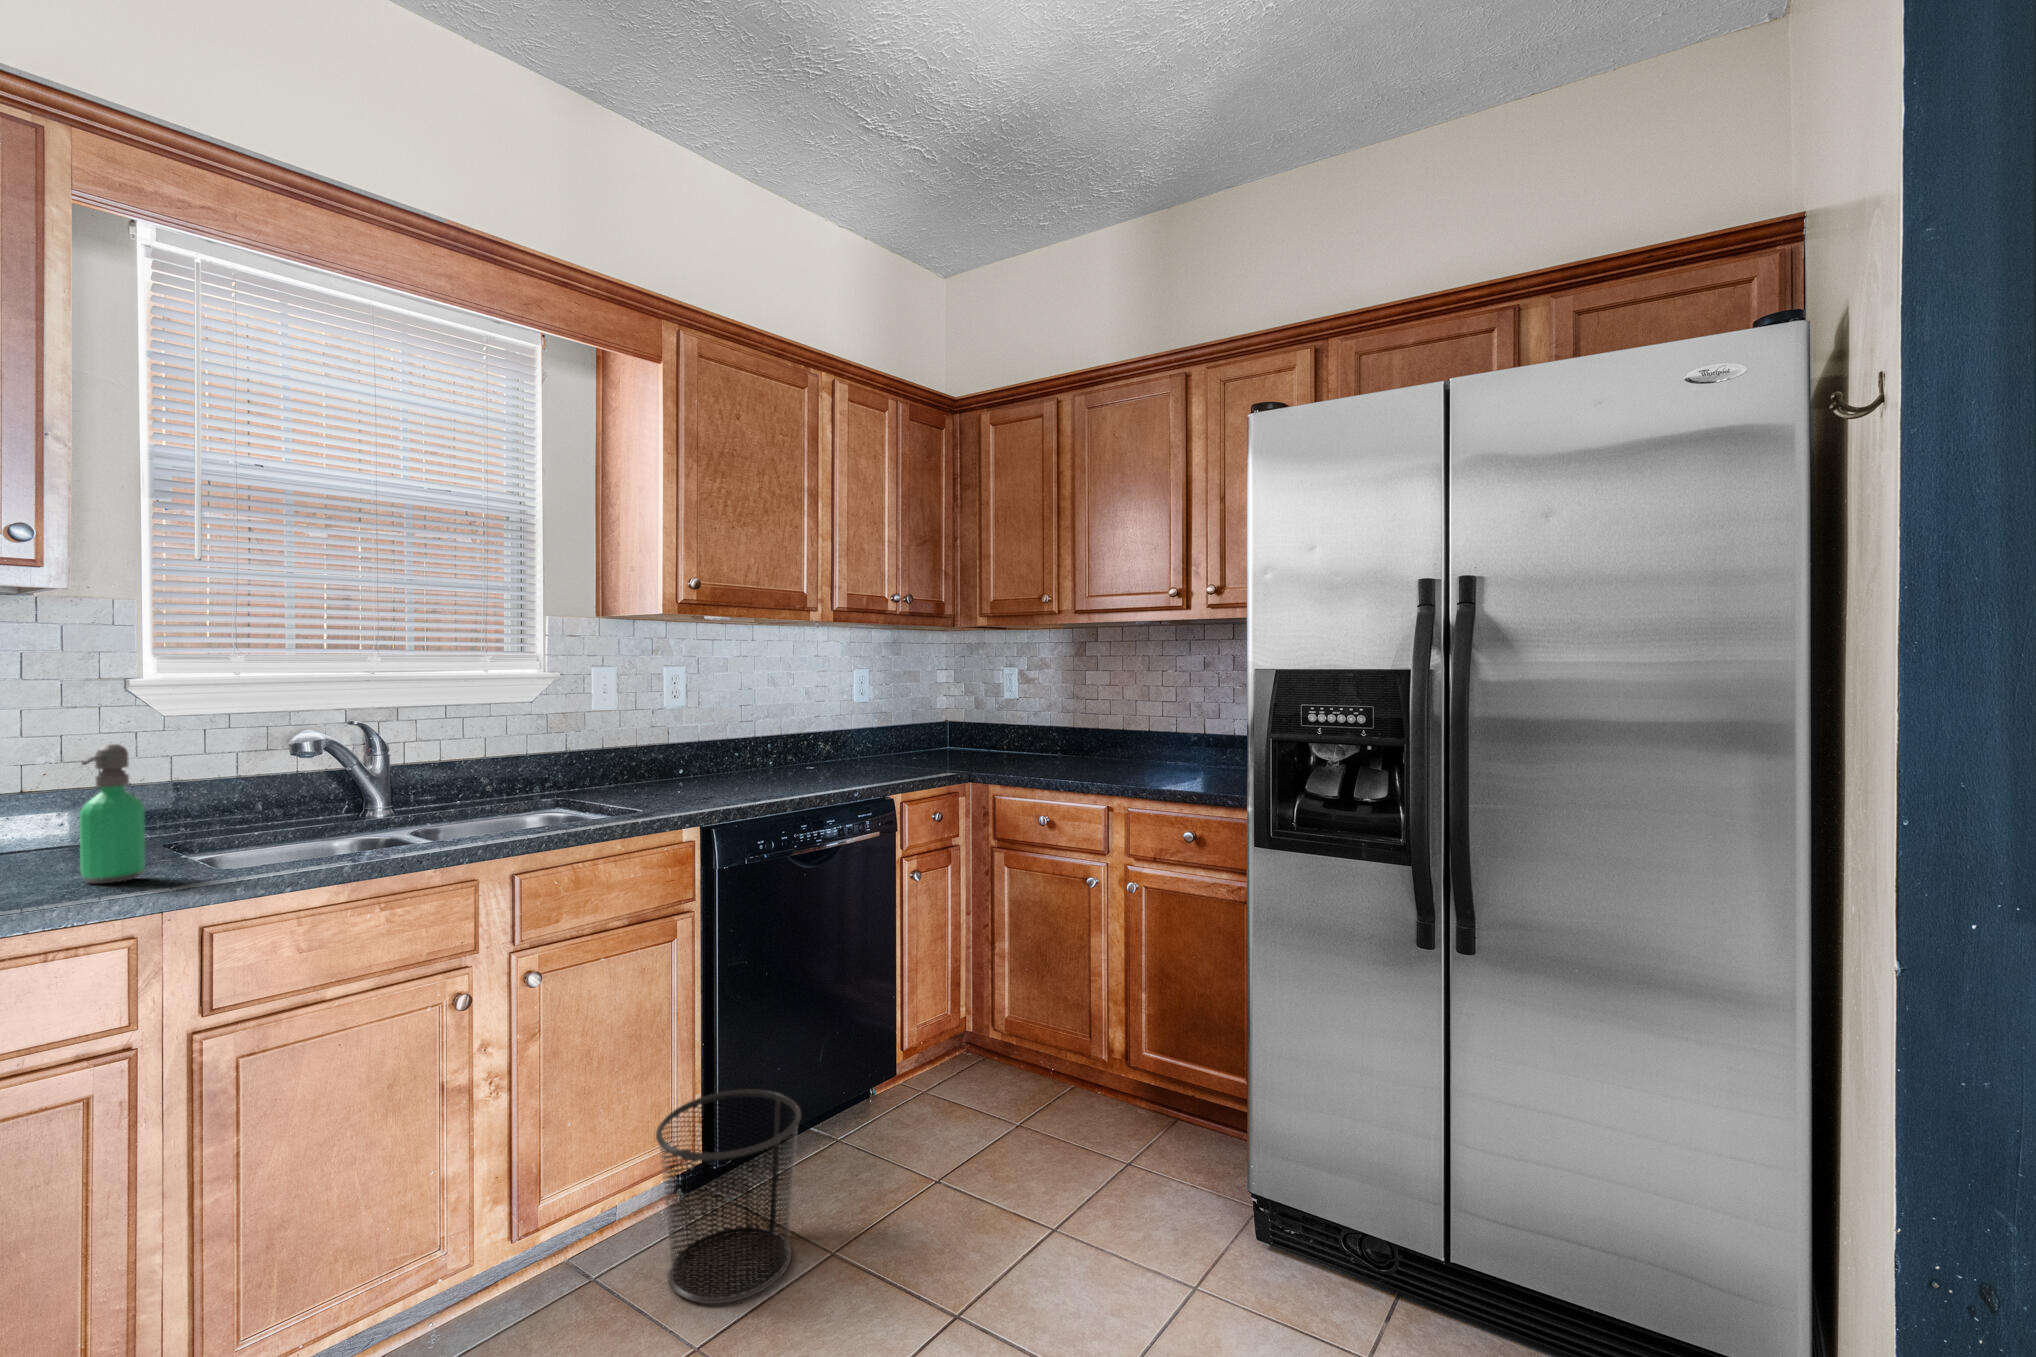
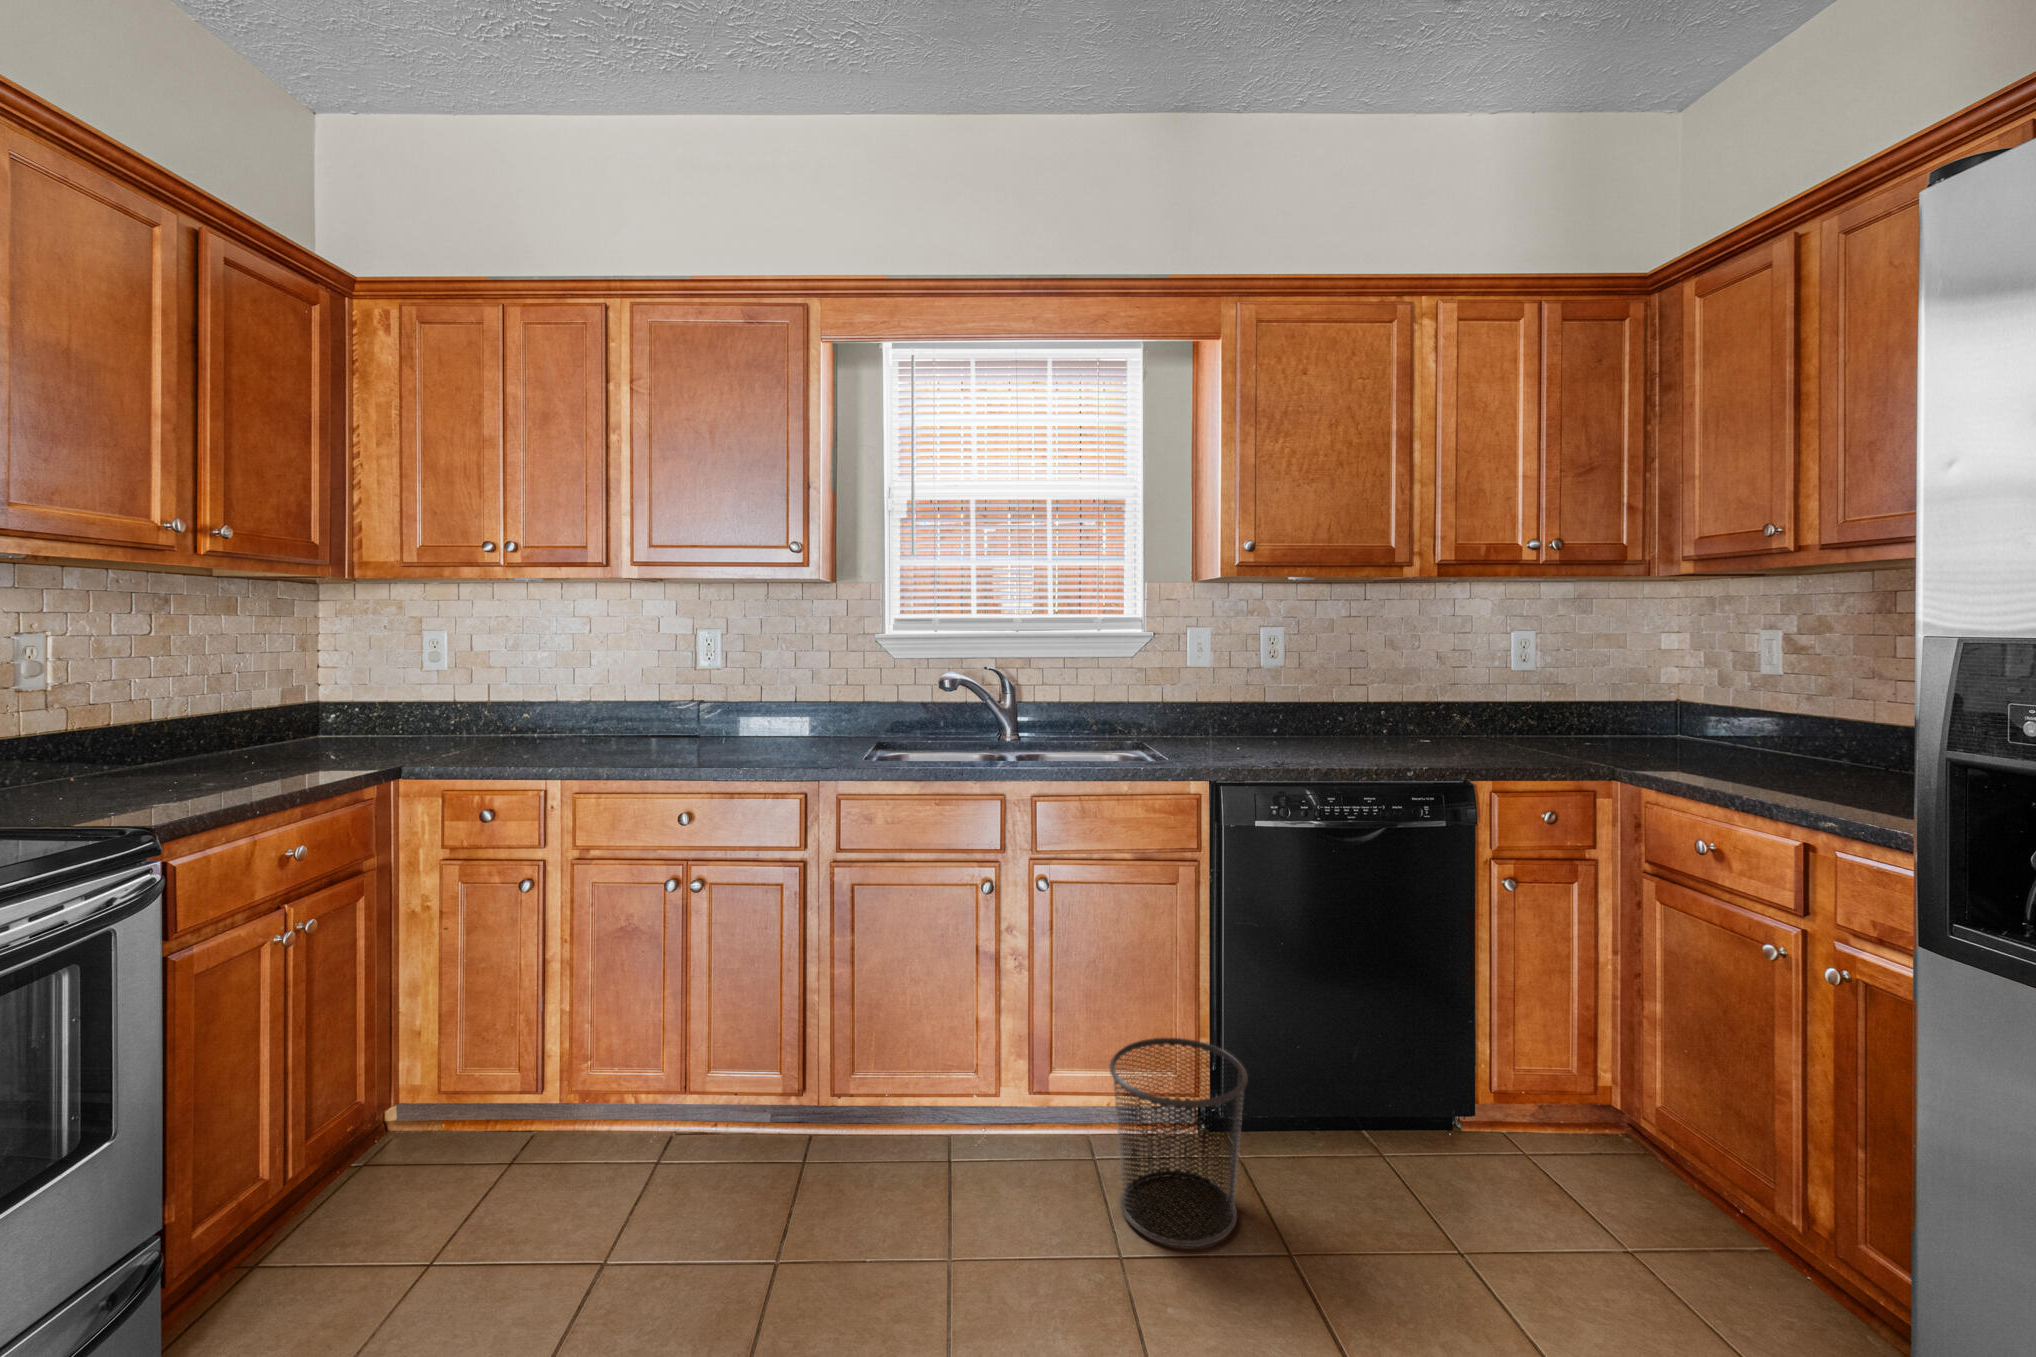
soap dispenser: present [80,744,145,884] -> none [785,677,820,761]

